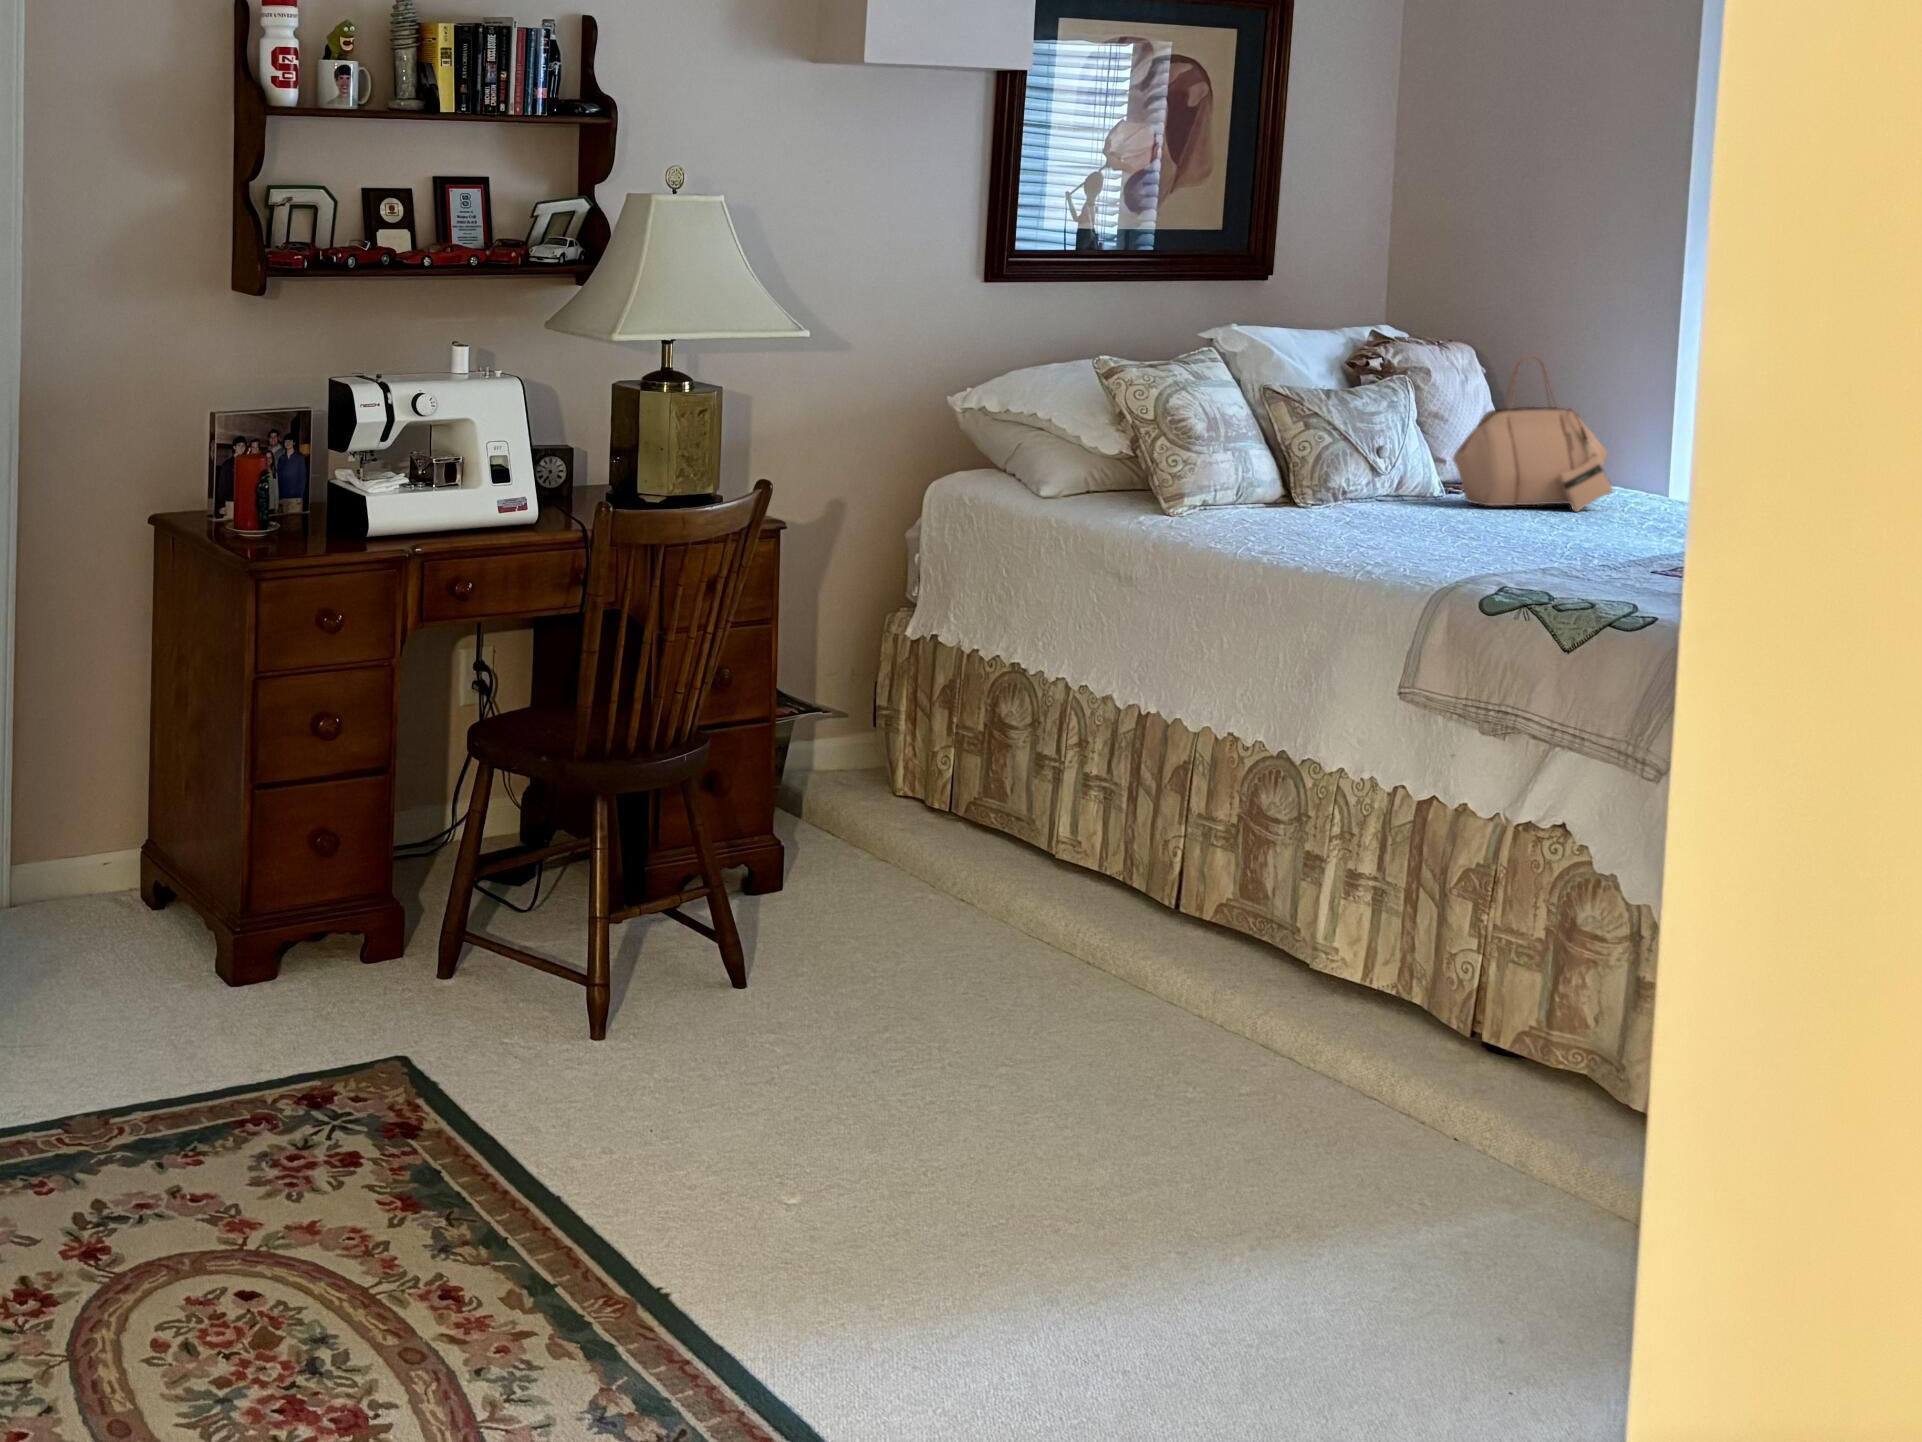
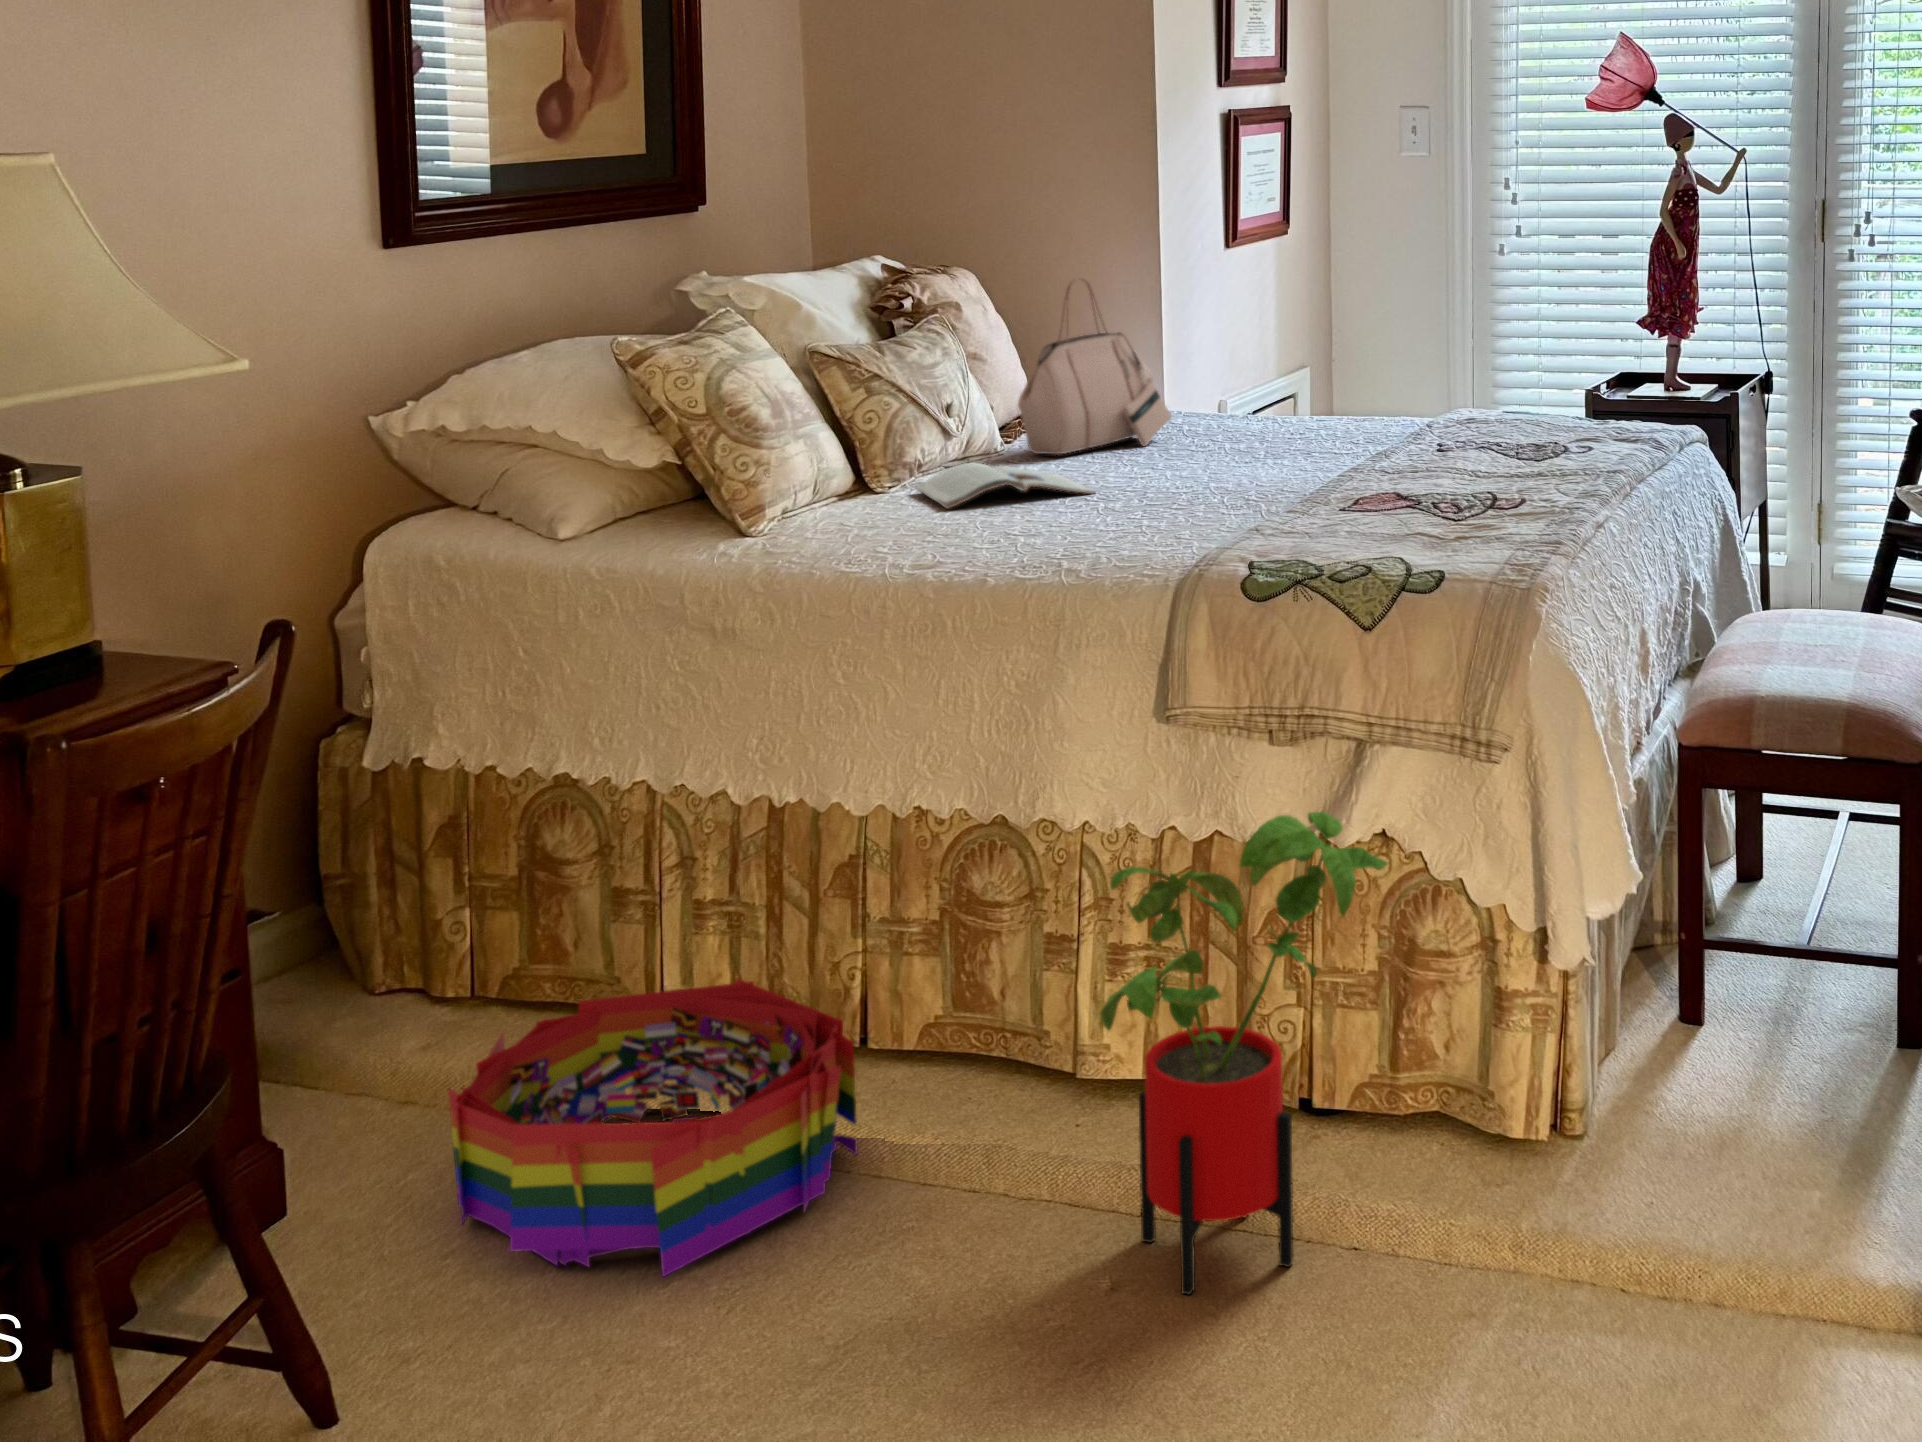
magazine: none [1329,494,1472,535] -> present [916,462,1095,509]
house plant: none [1266,768,1520,1131] -> present [1100,812,1388,1295]
storage bin: none [877,815,1149,988] -> present [448,979,858,1276]

